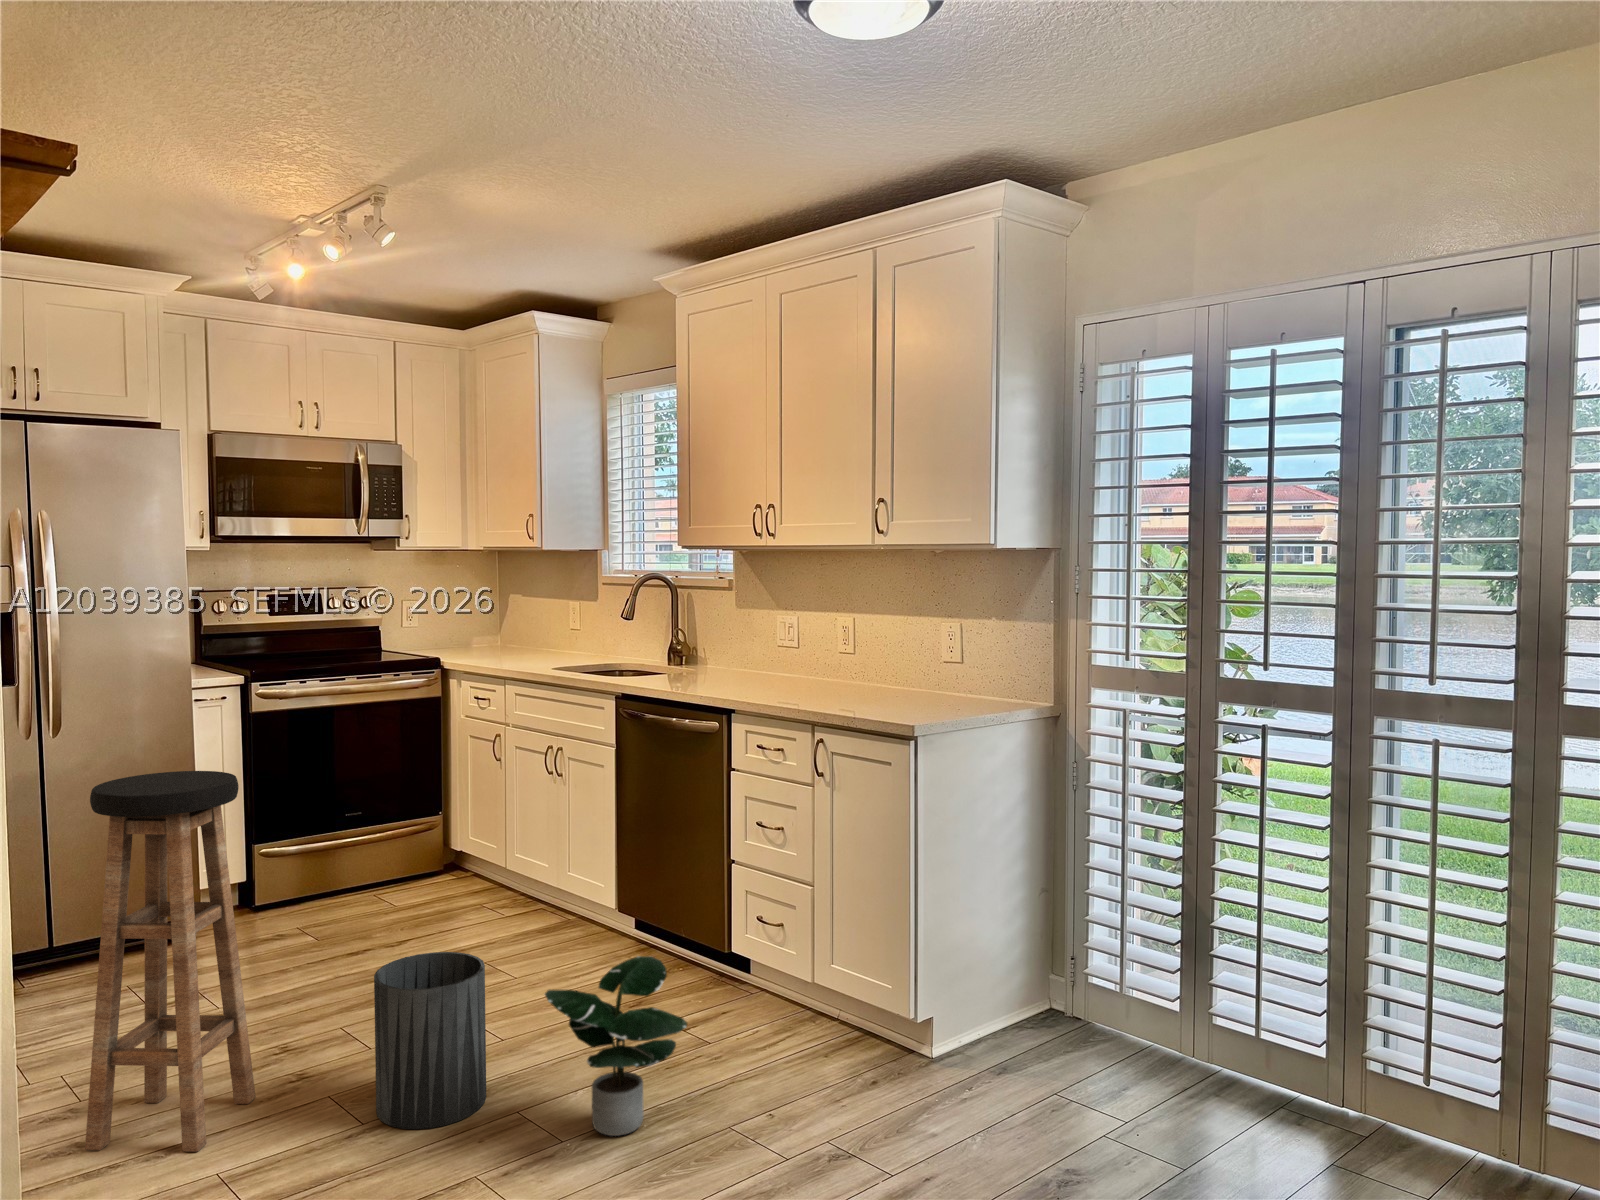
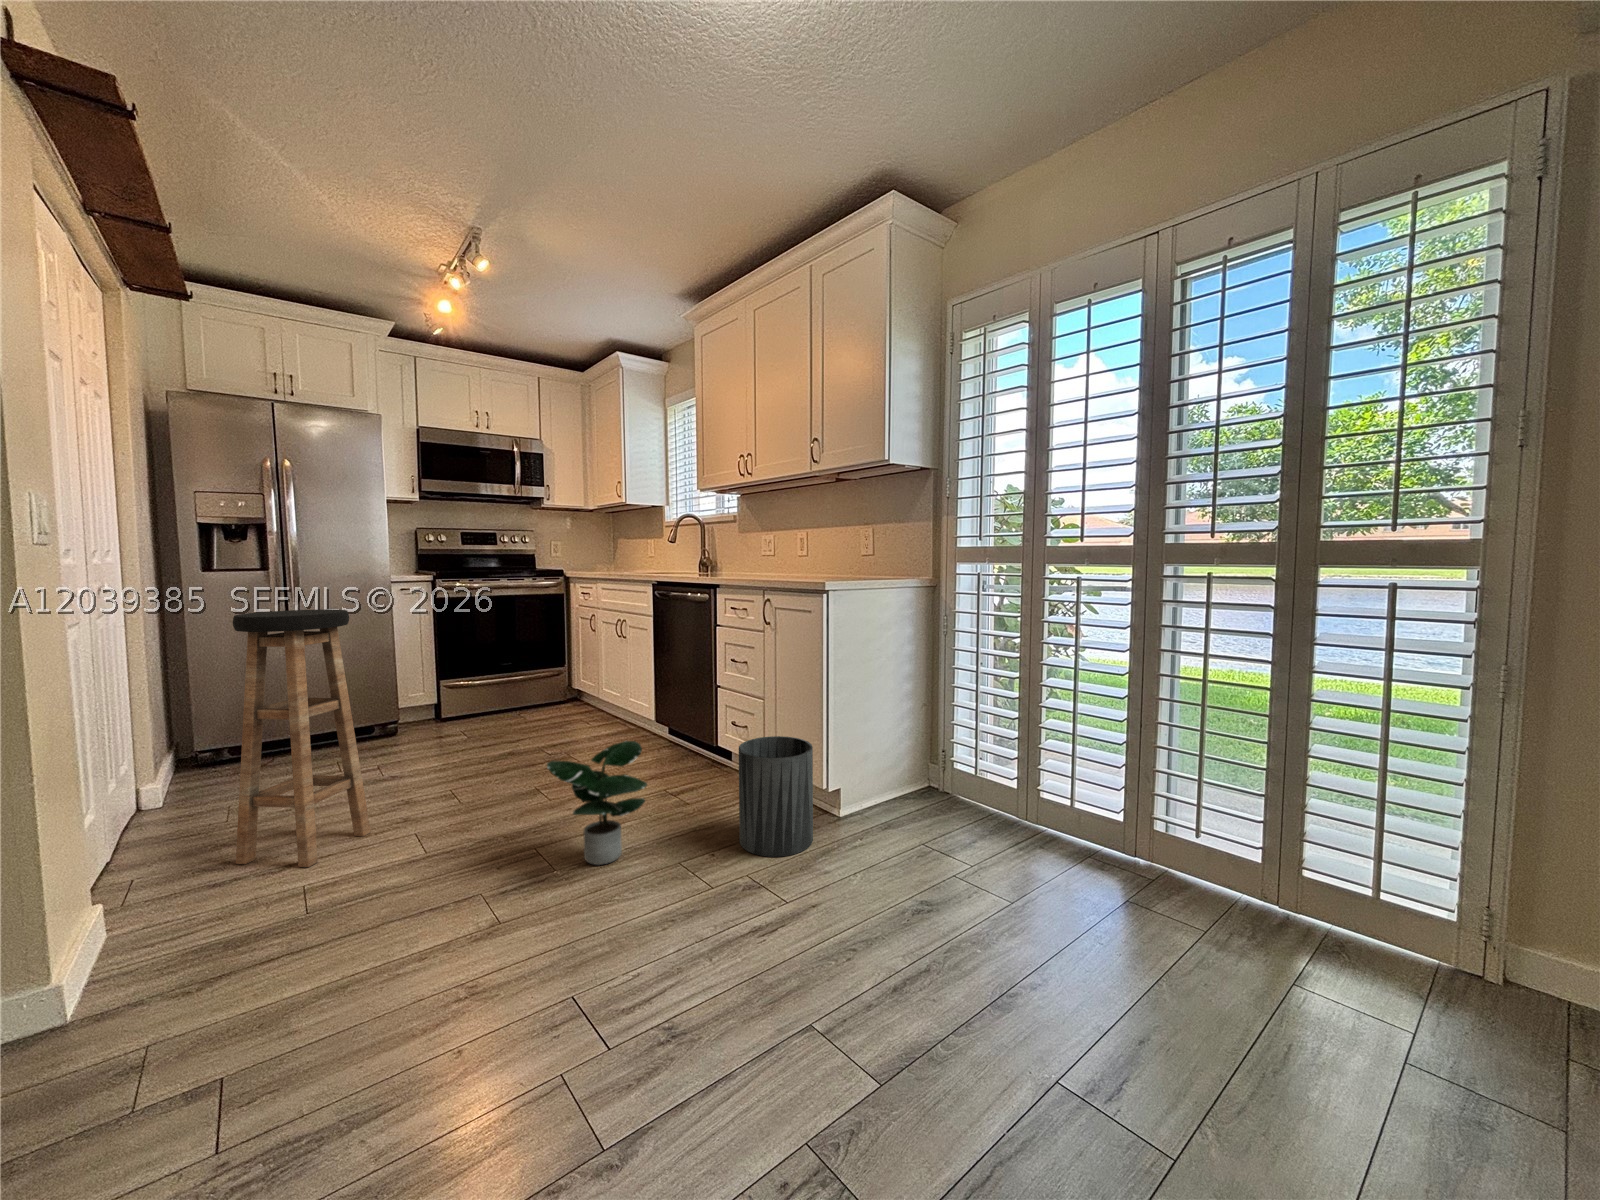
trash can: present [374,952,486,1129] -> present [739,736,813,857]

